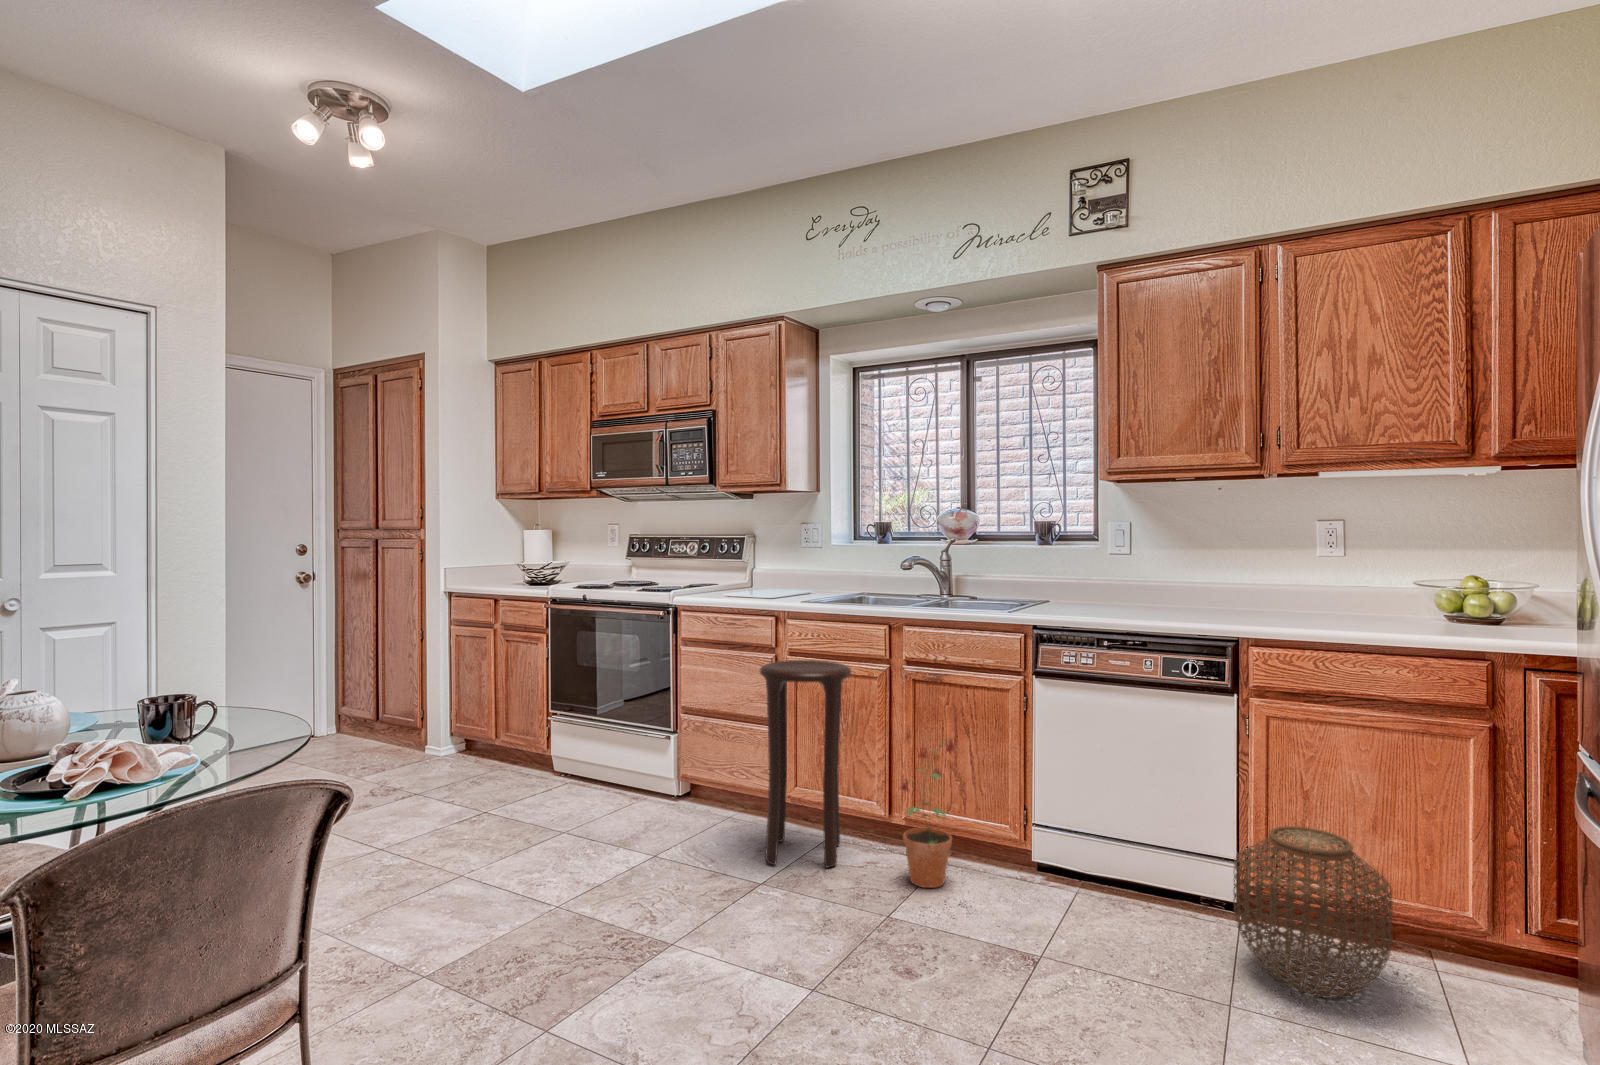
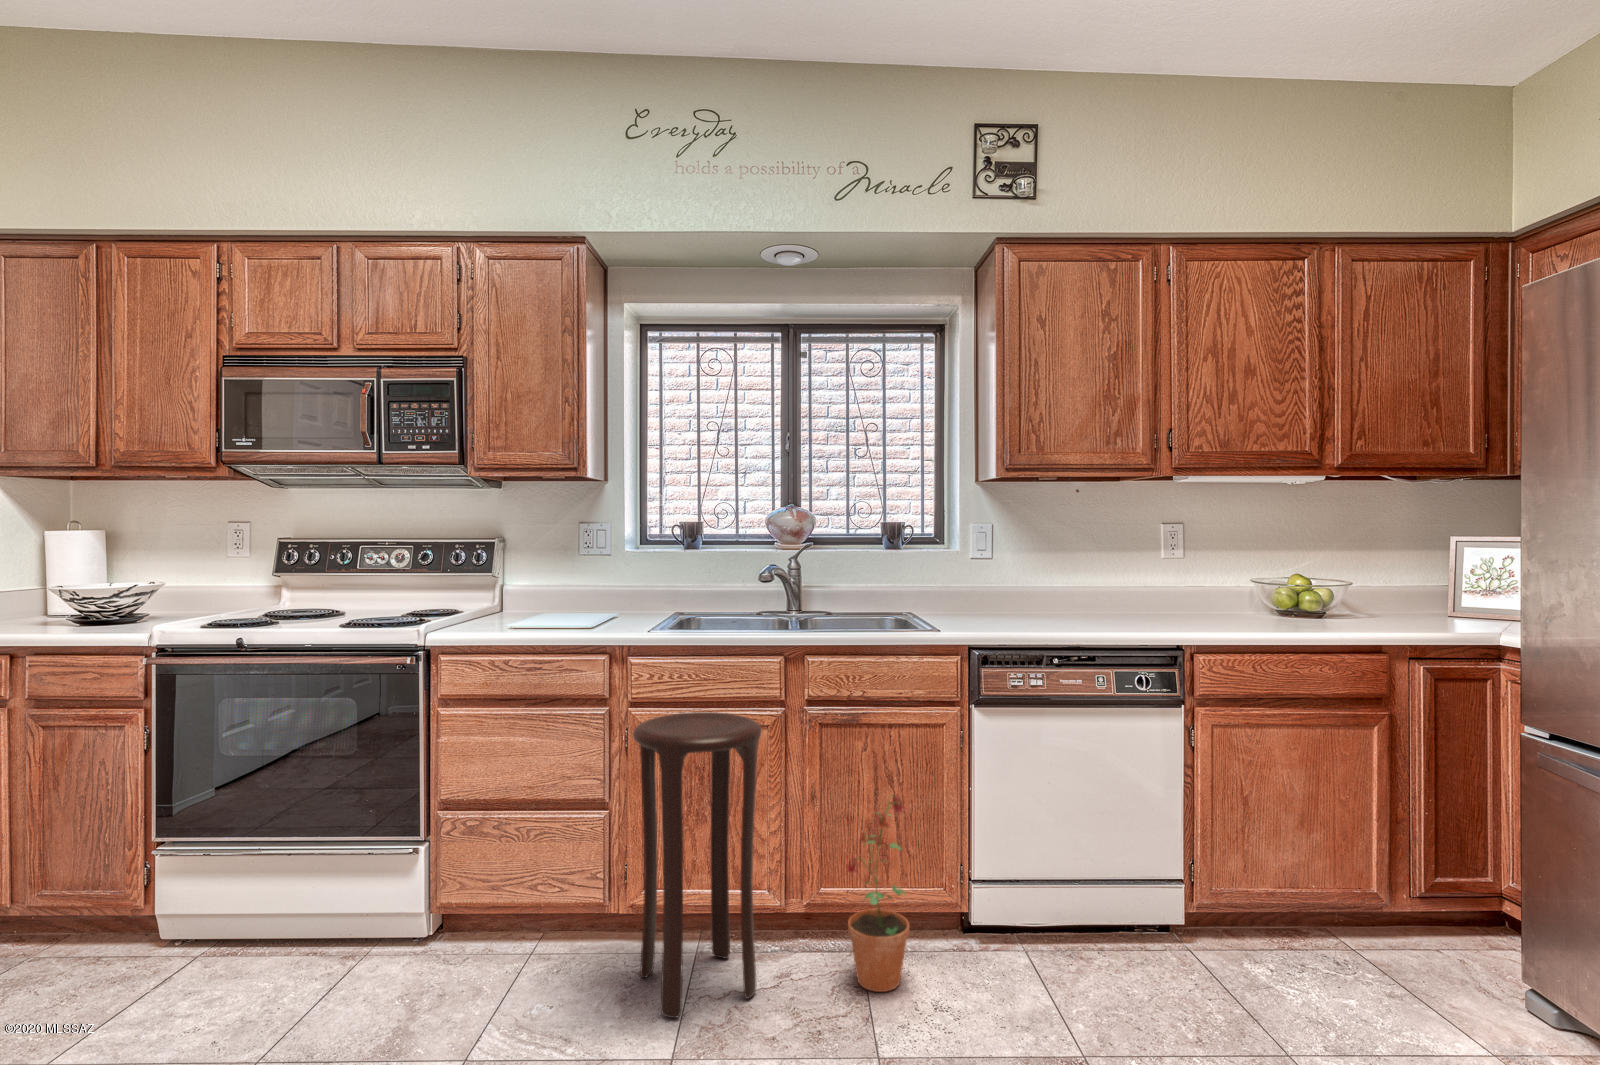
woven basket: present [1234,826,1393,998] -> none [1223,833,1383,1006]

